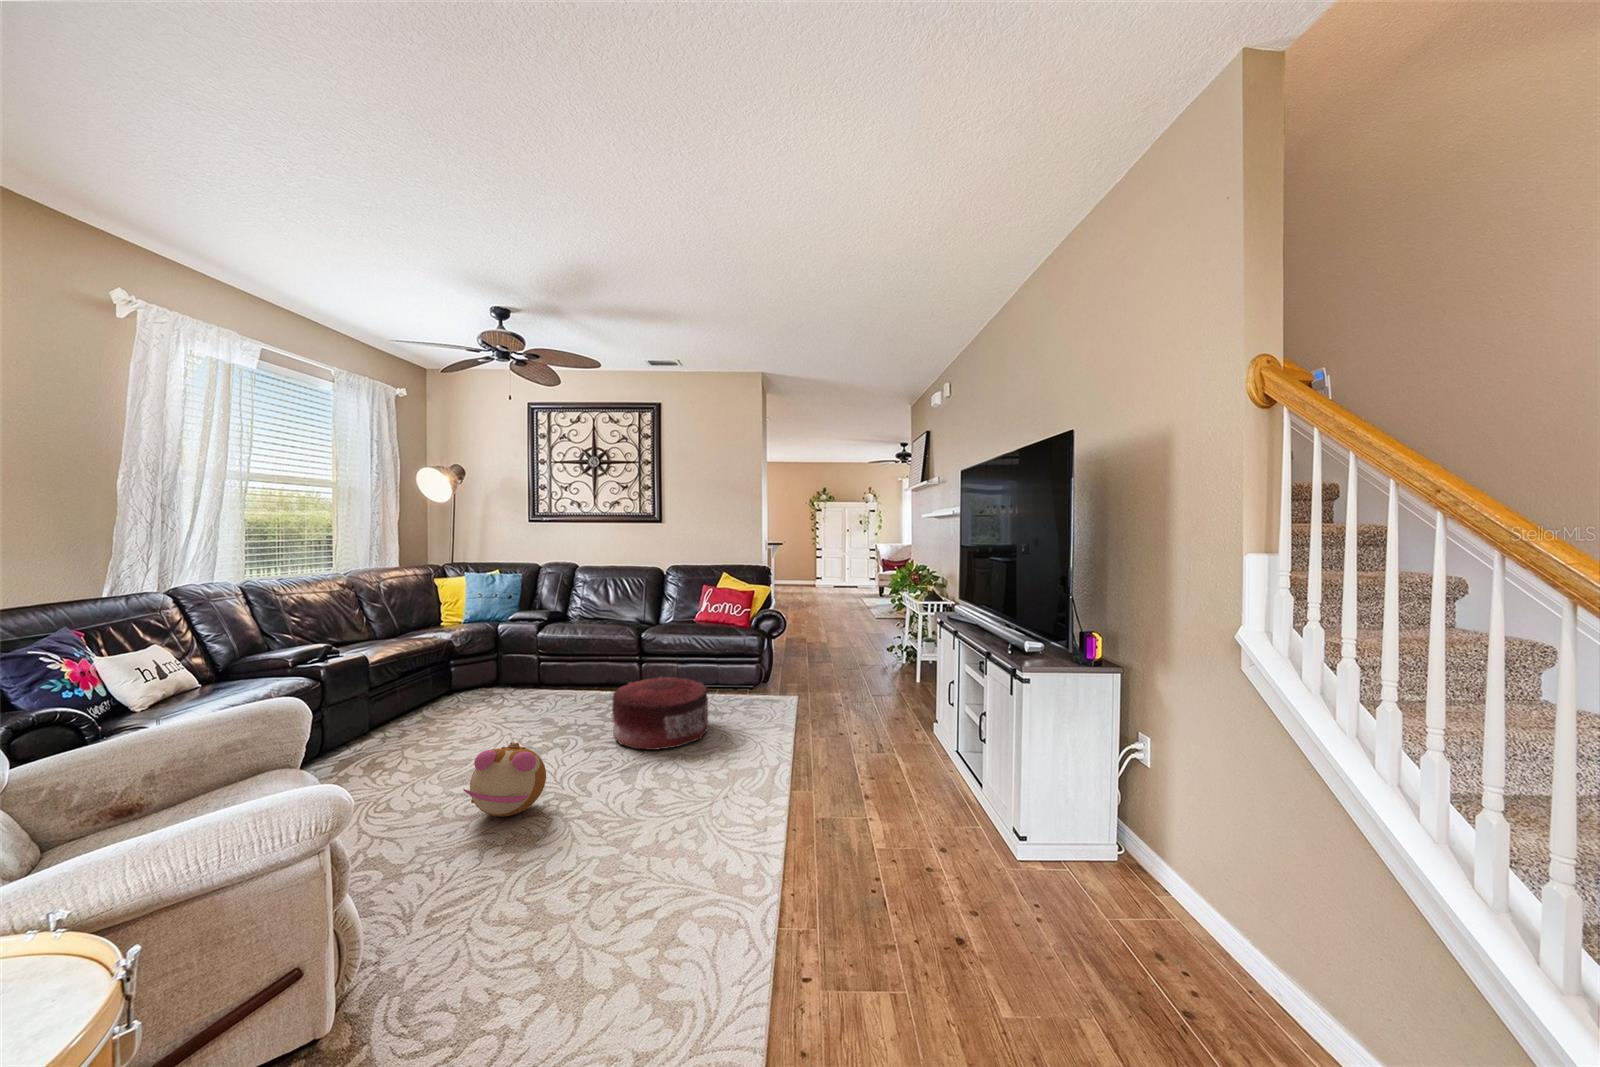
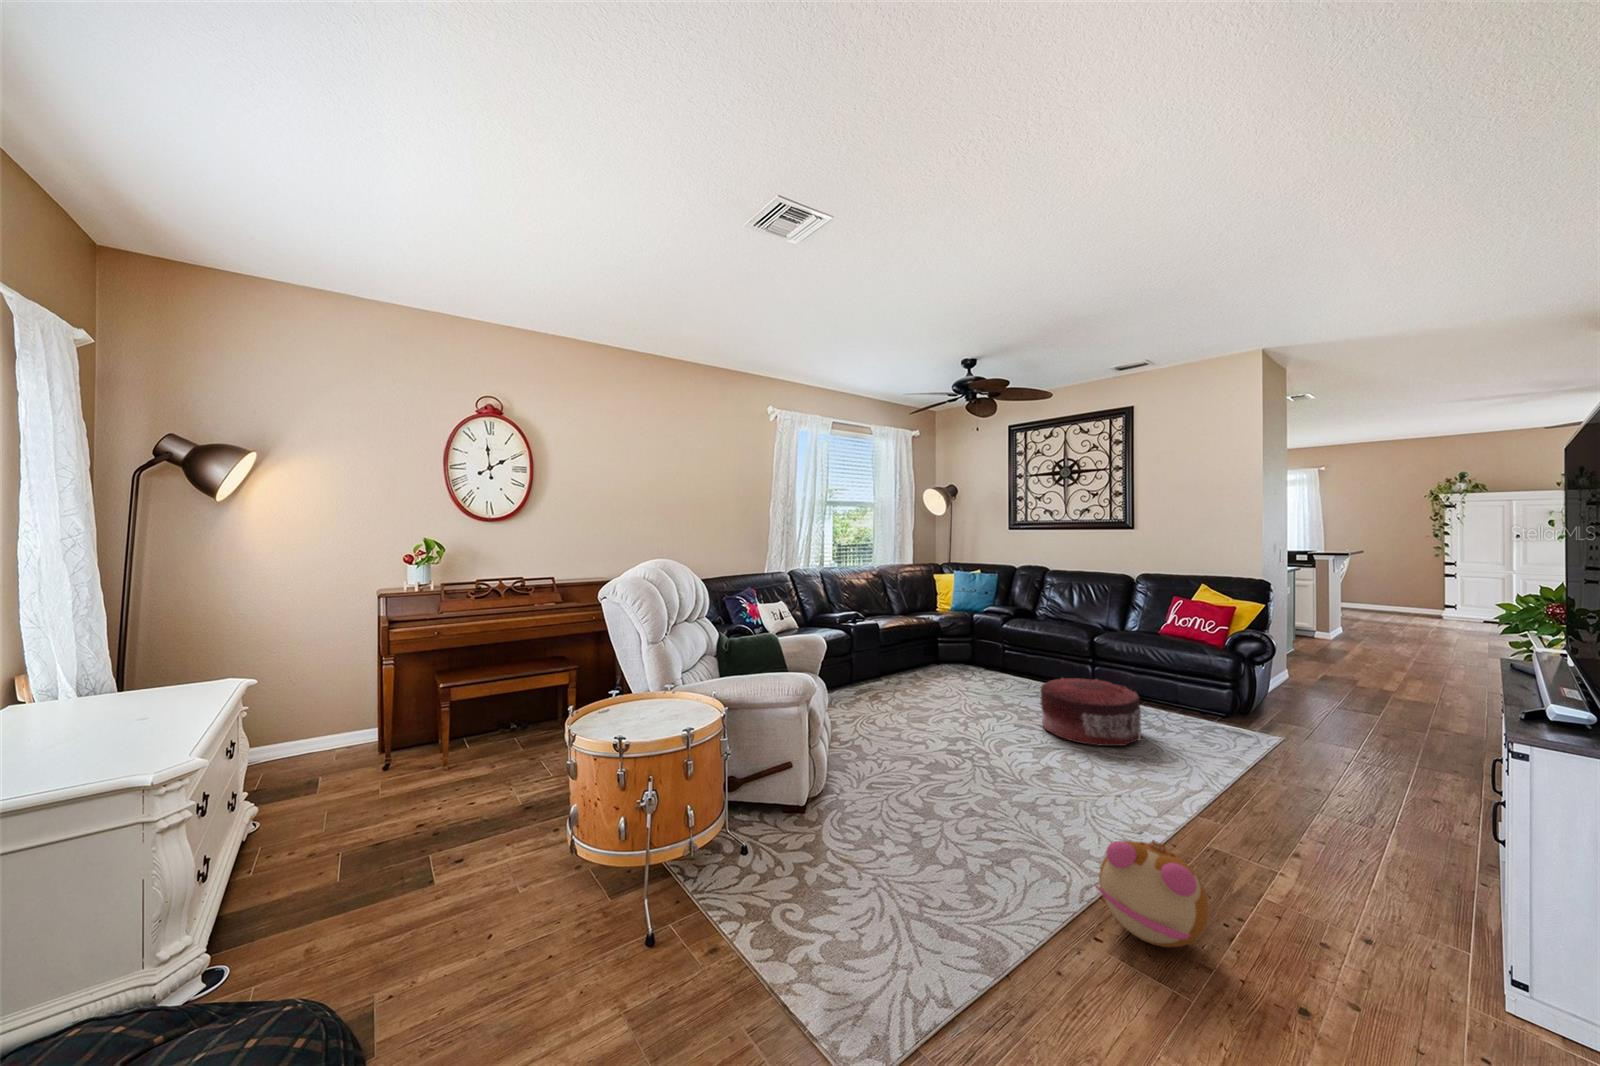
plush toy: present [463,743,546,817] -> present [1095,840,1209,947]

